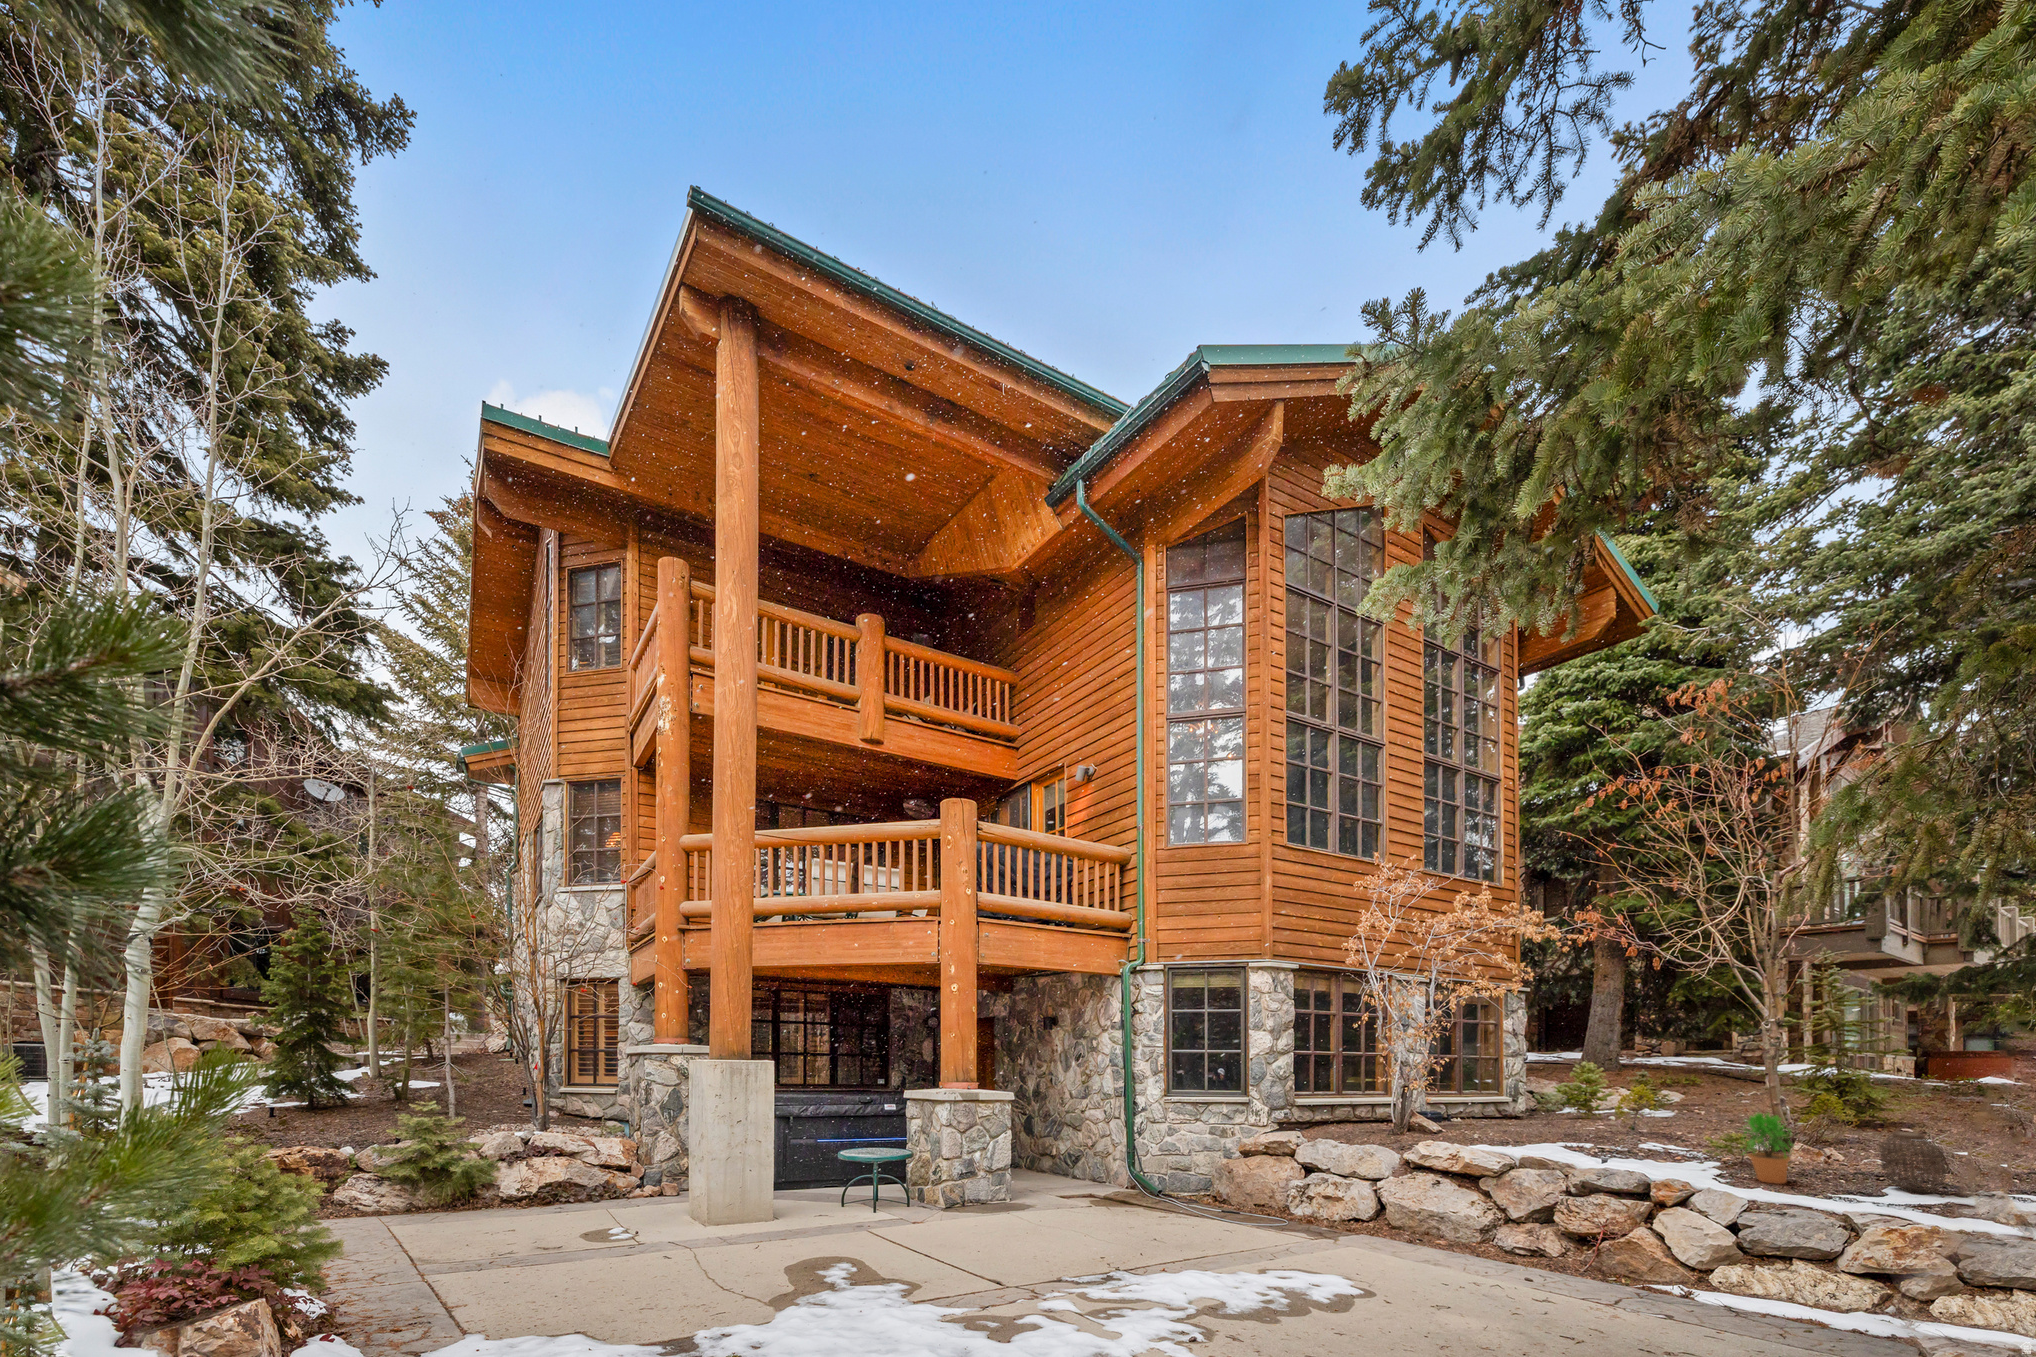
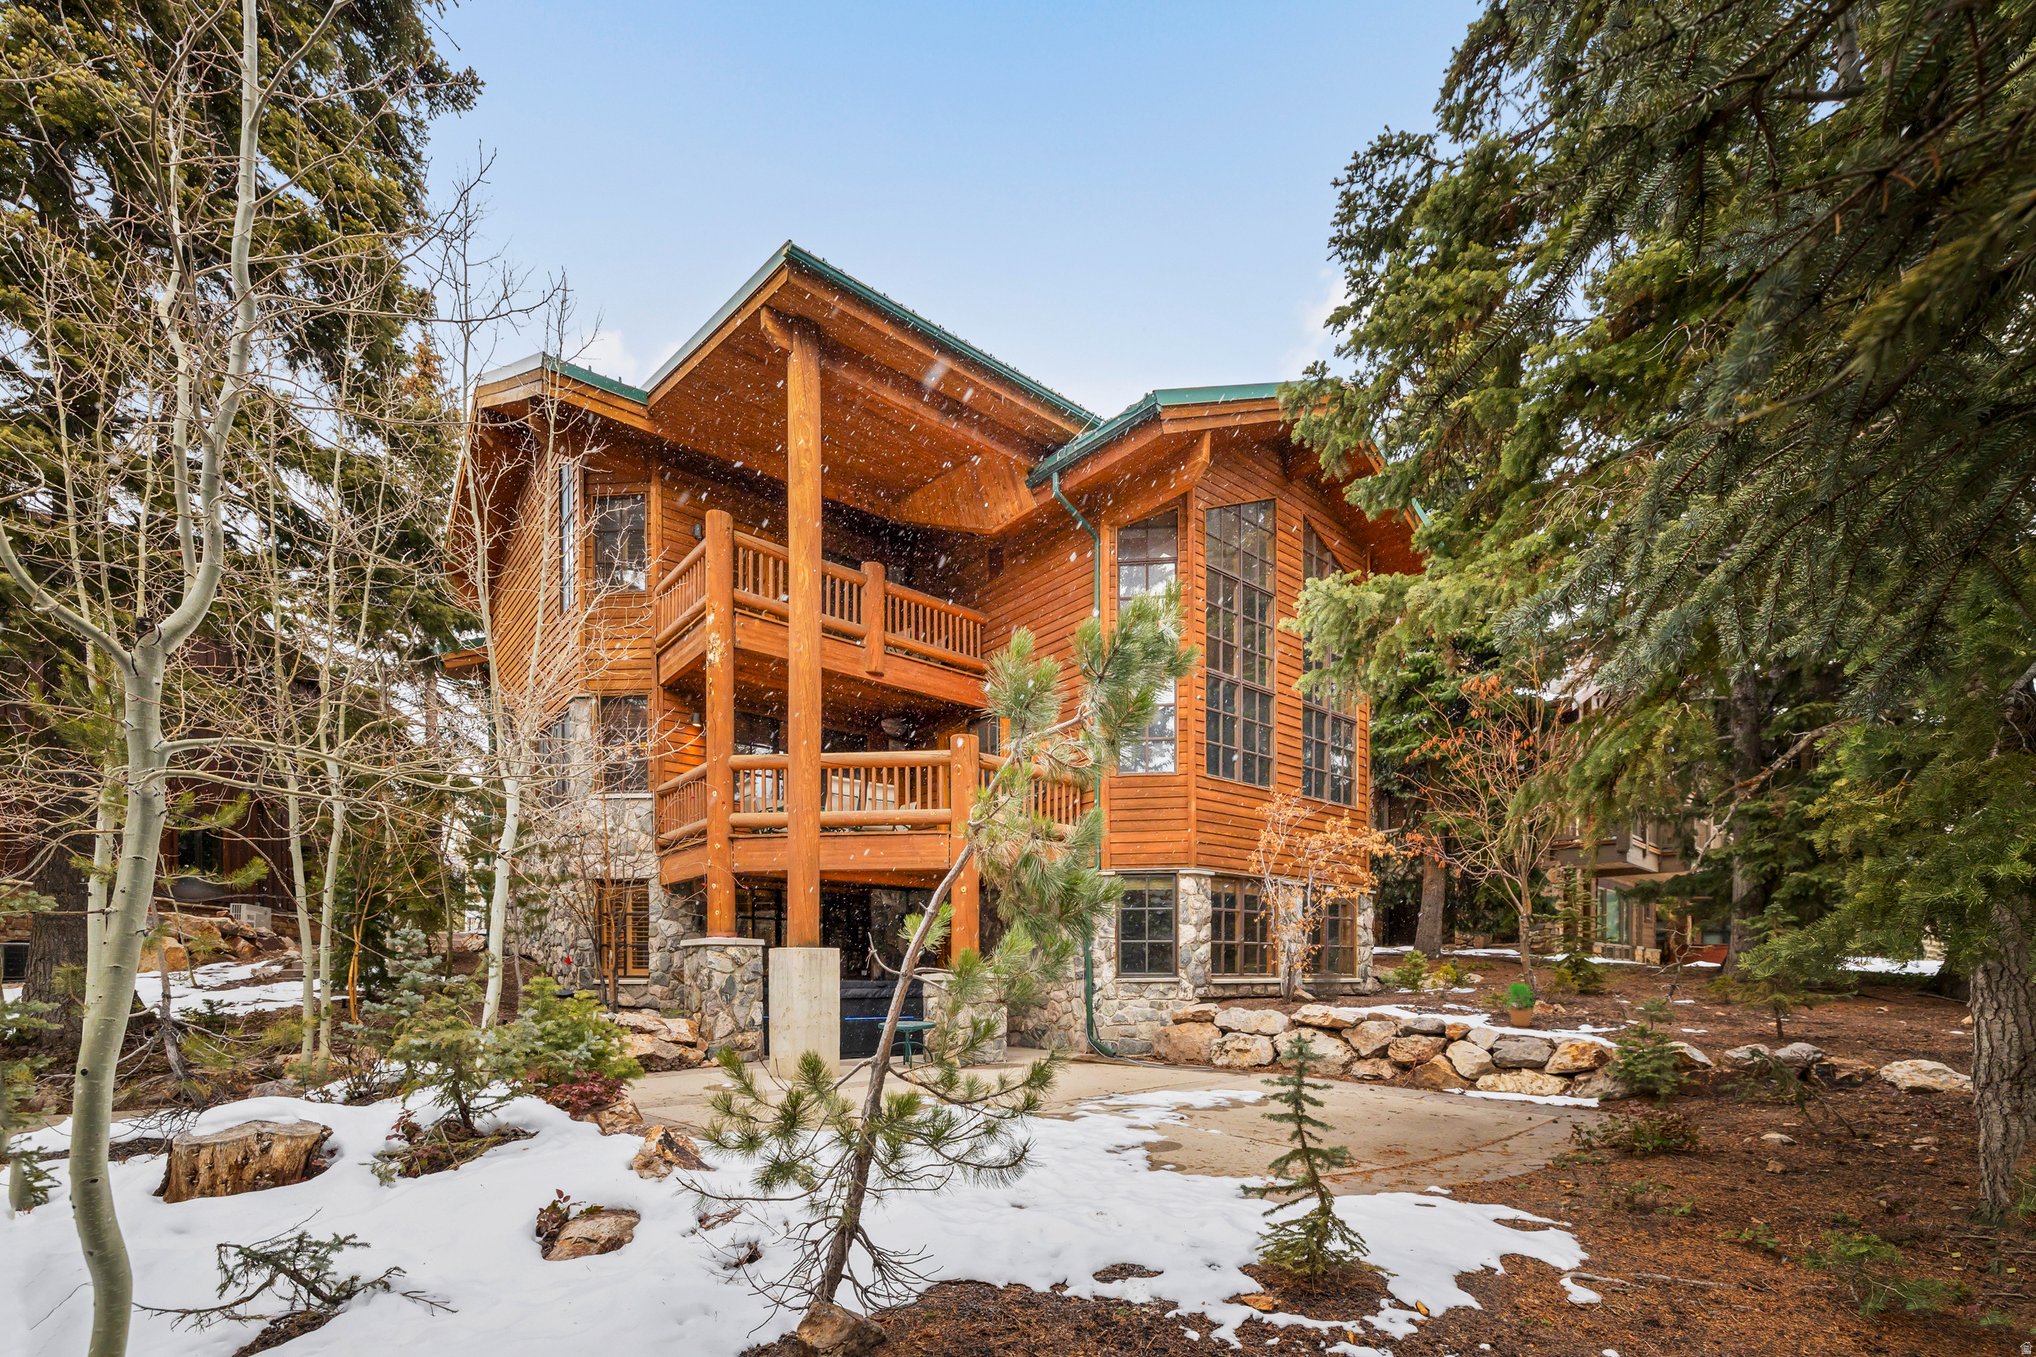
woven basket: present [1879,1131,1946,1193] -> present [1312,970,1341,1001]

